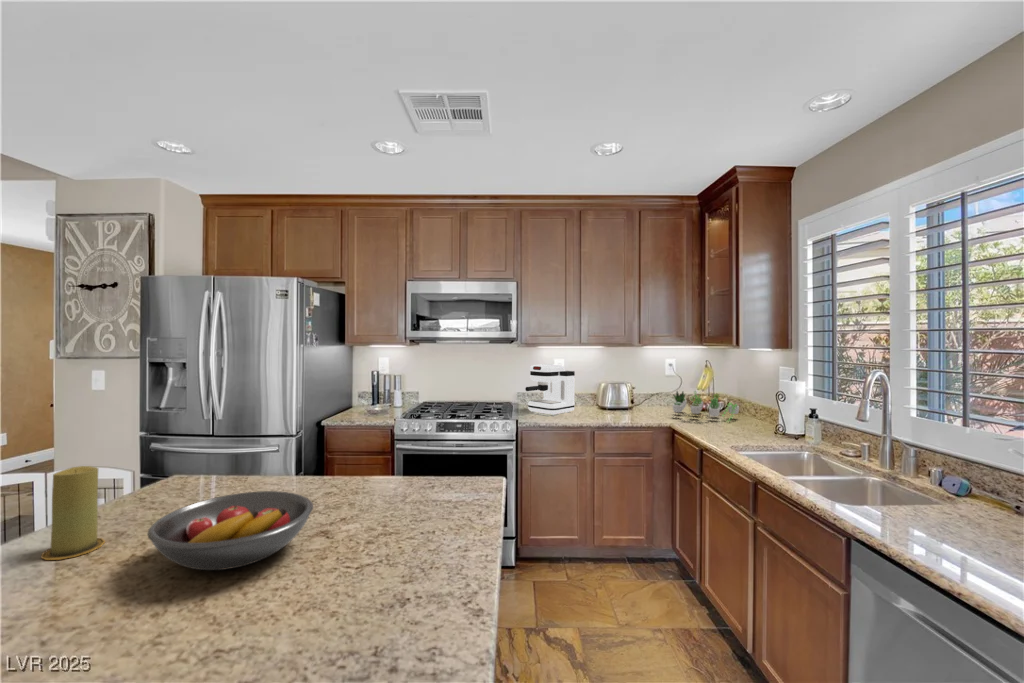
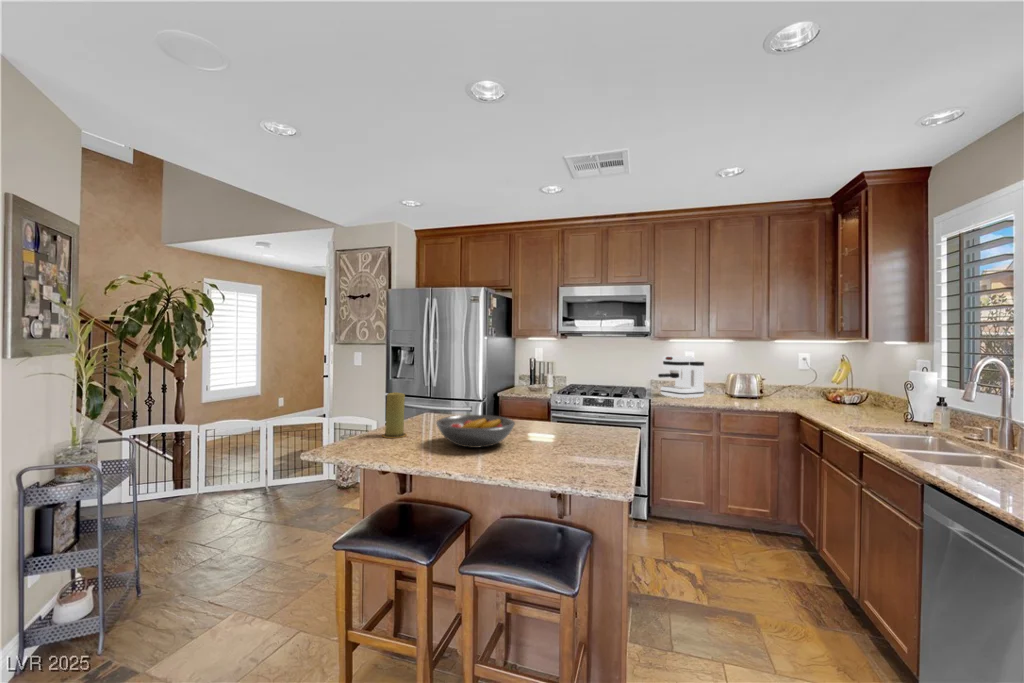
succulent plant: present [673,391,739,422] -> none [800,380,872,411]

